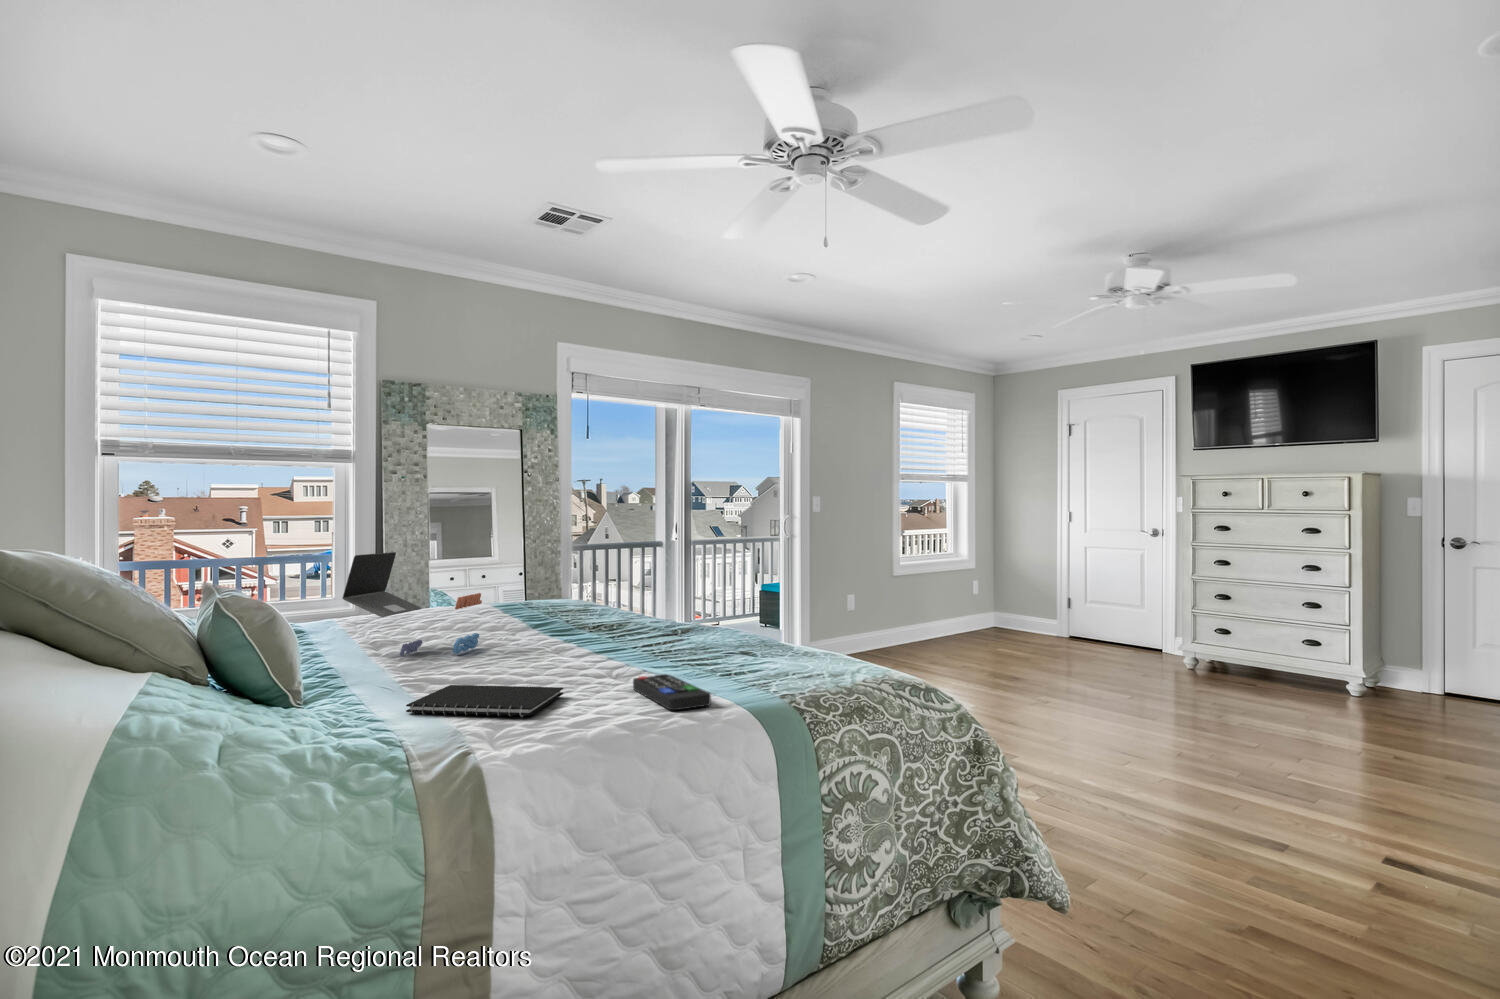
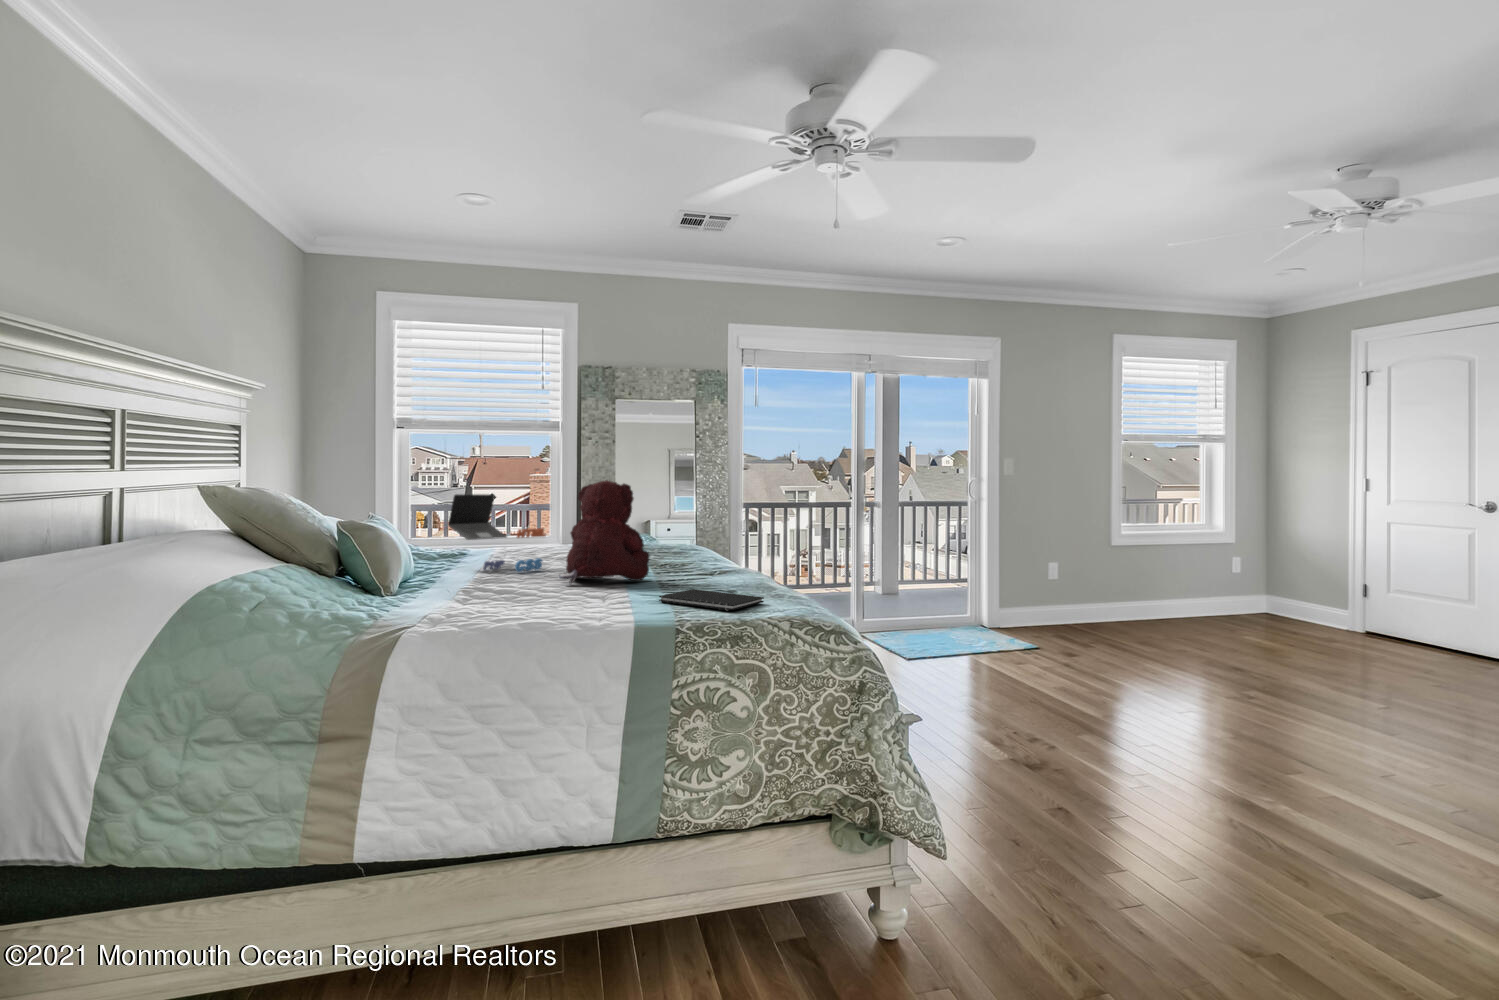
teddy bear: none [536,528,645,665] -> present [559,480,649,584]
remote control: present [633,674,711,710] -> none [567,594,610,617]
notebook: present [406,685,563,717] -> present [659,589,764,611]

